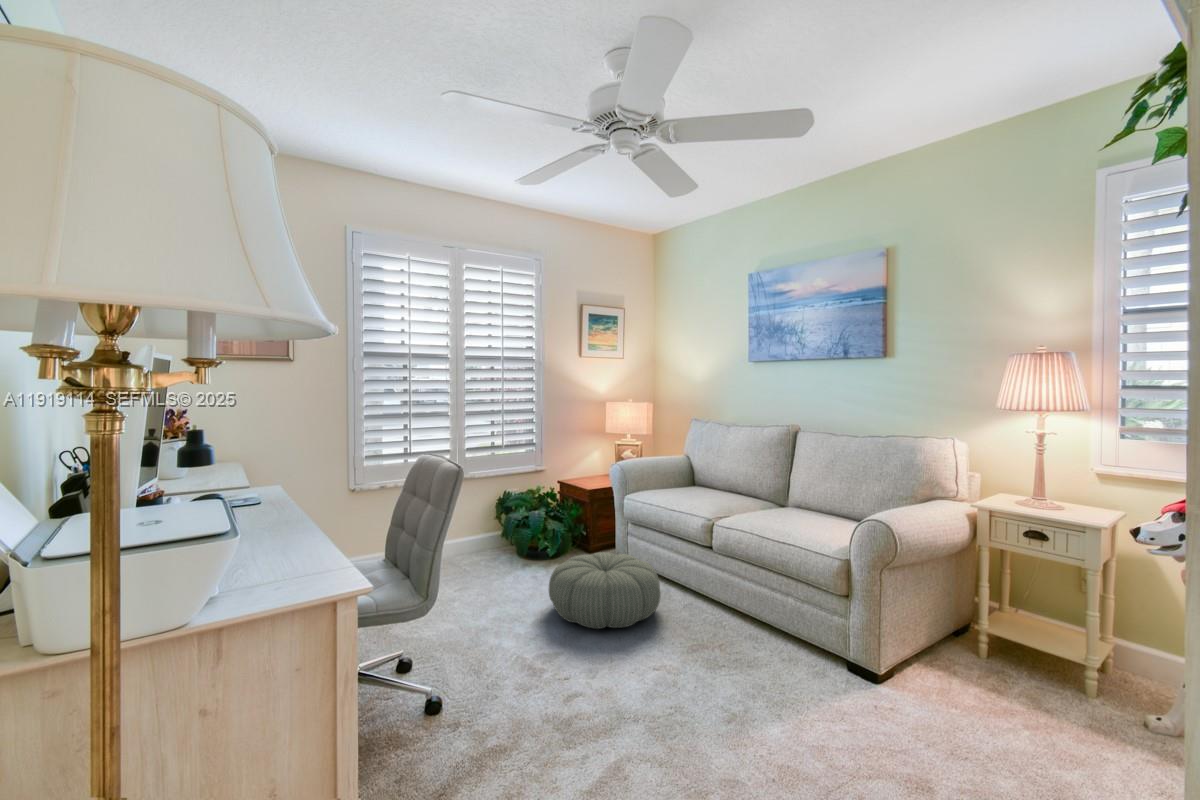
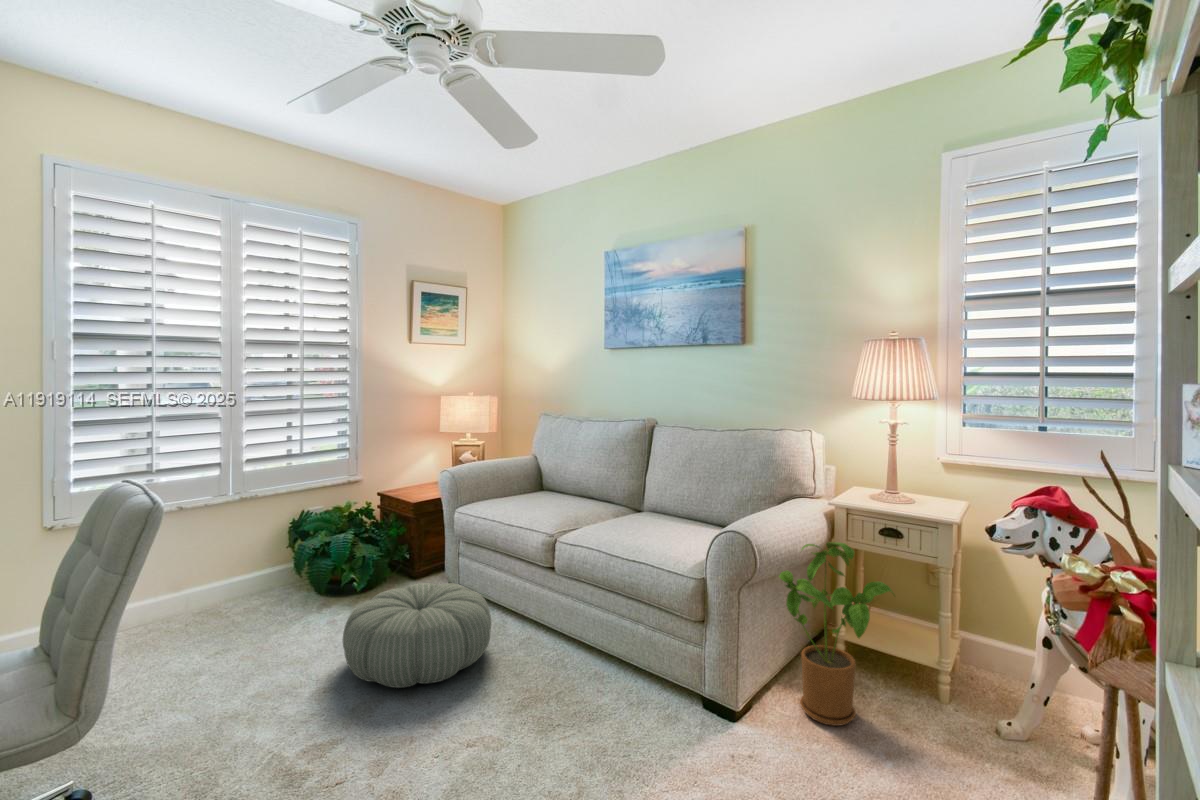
house plant: none [918,538,1036,700] -> present [779,542,894,726]

